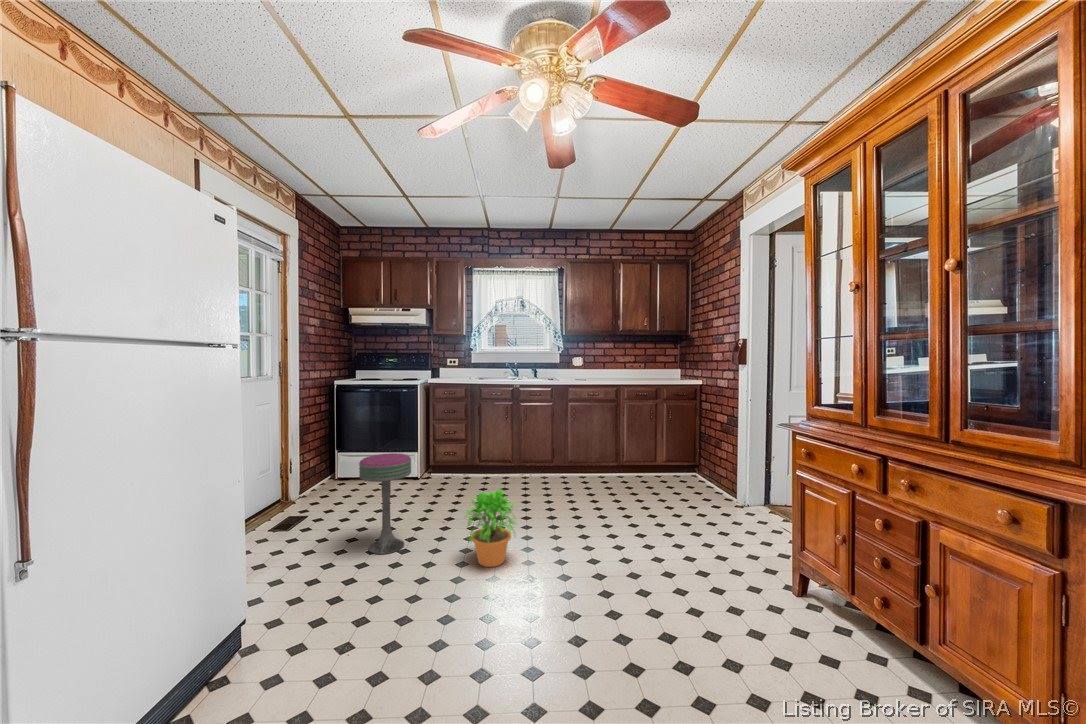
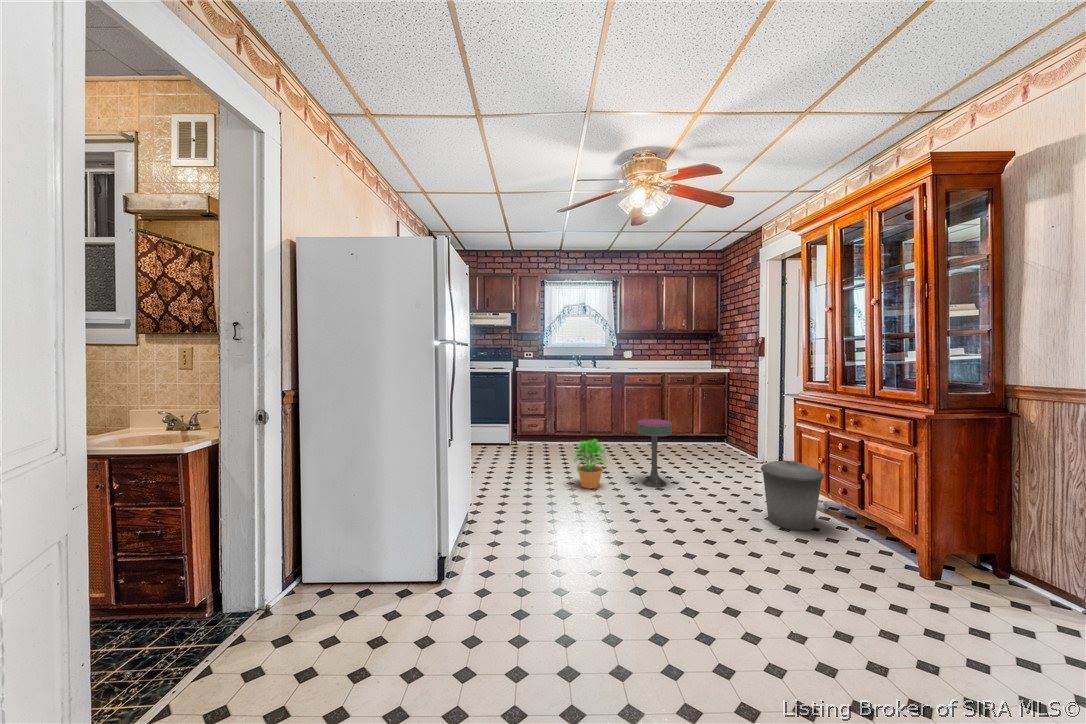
bar stool: present [359,453,411,554] -> present [637,419,672,487]
trash can: none [744,538,850,669] -> present [761,461,824,531]

